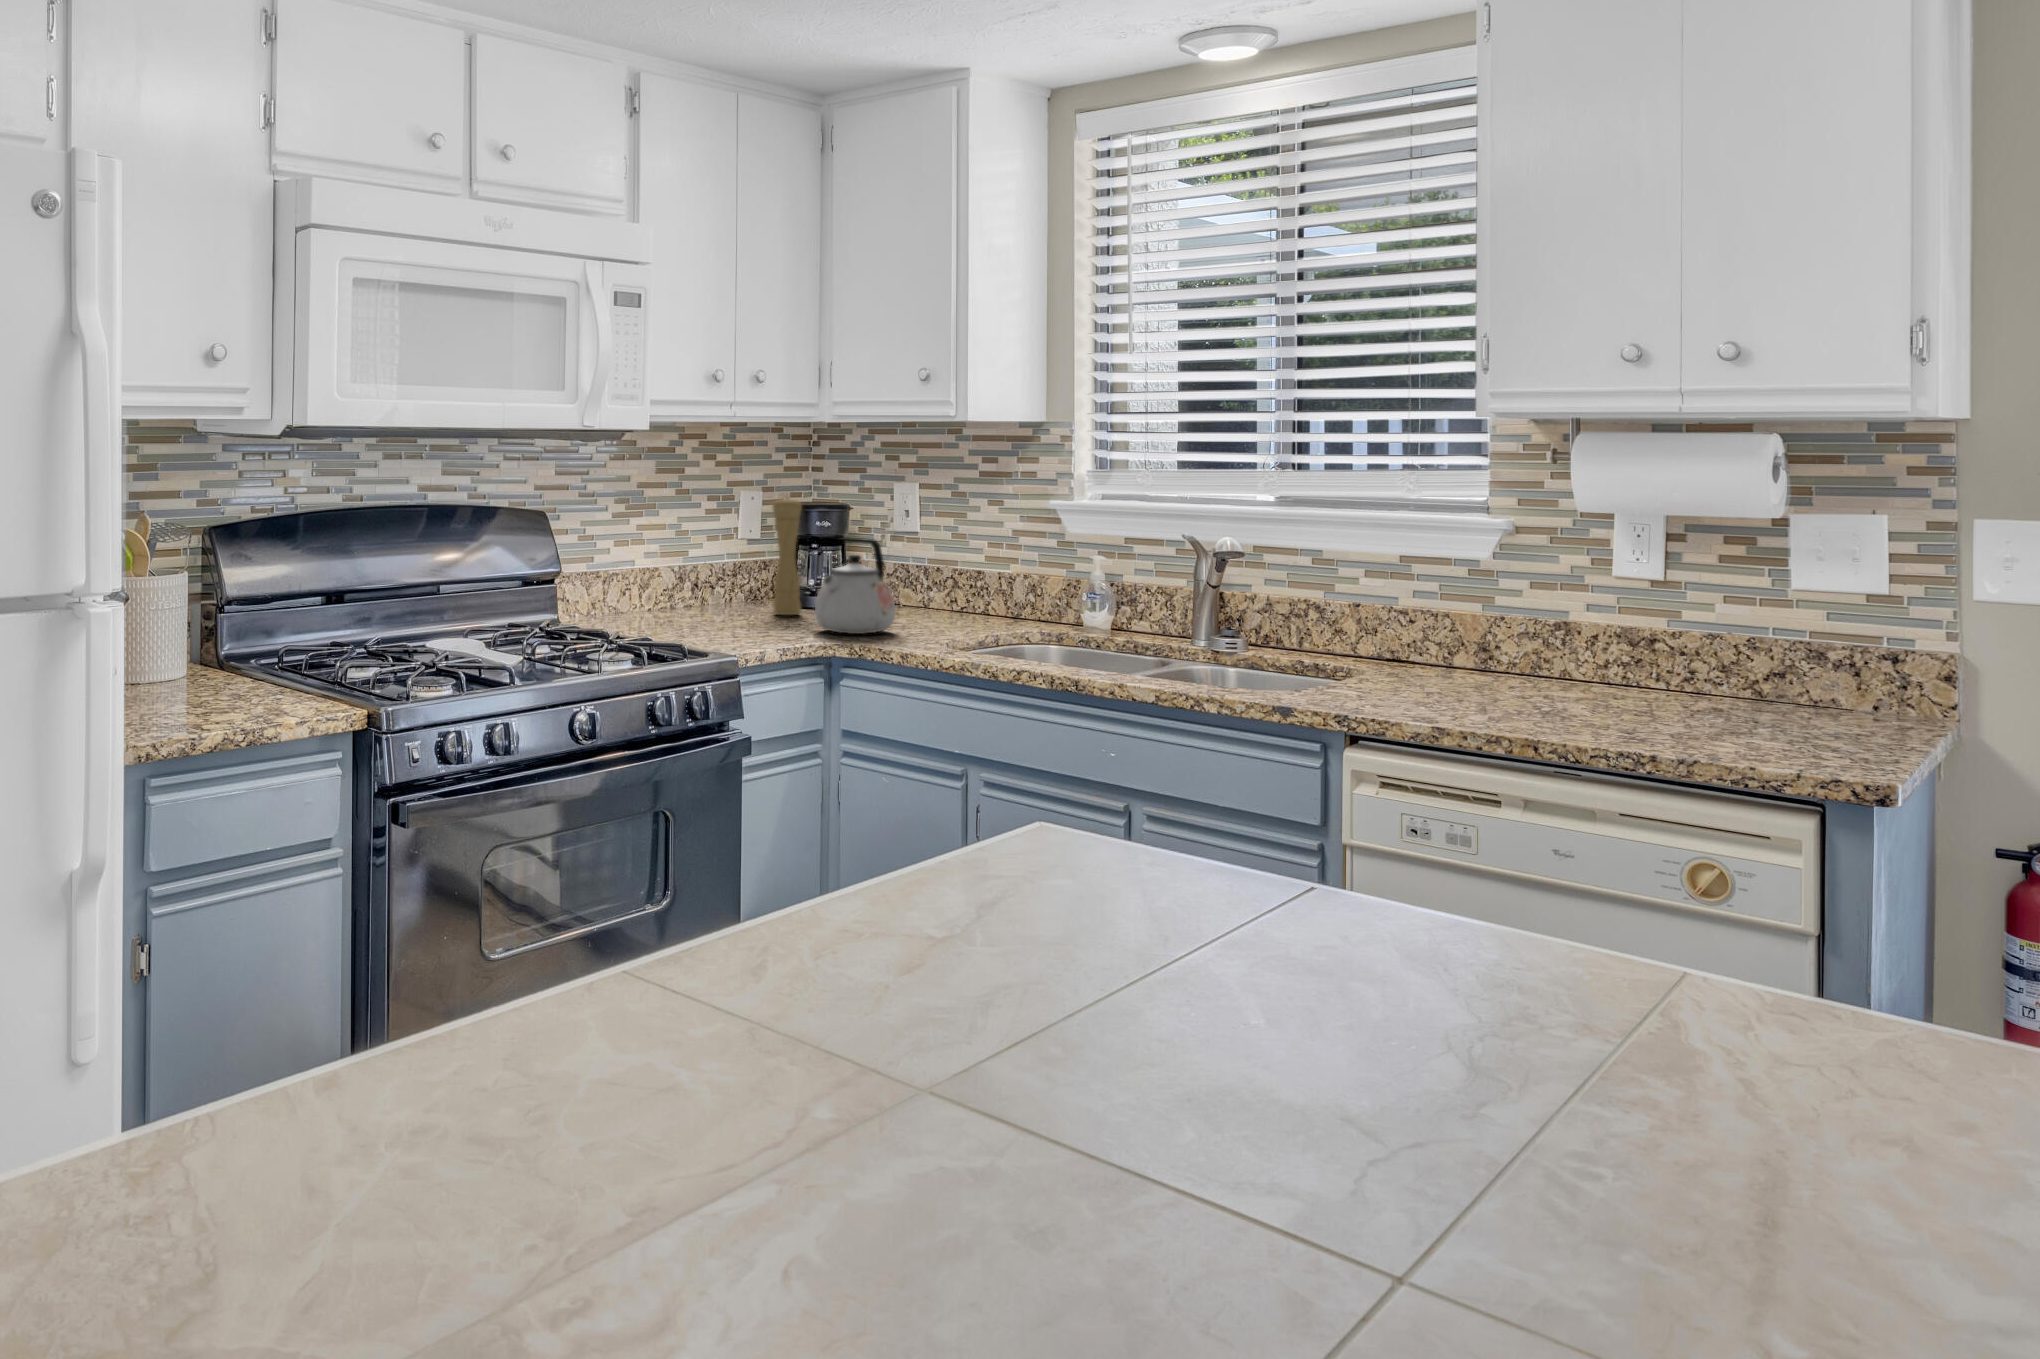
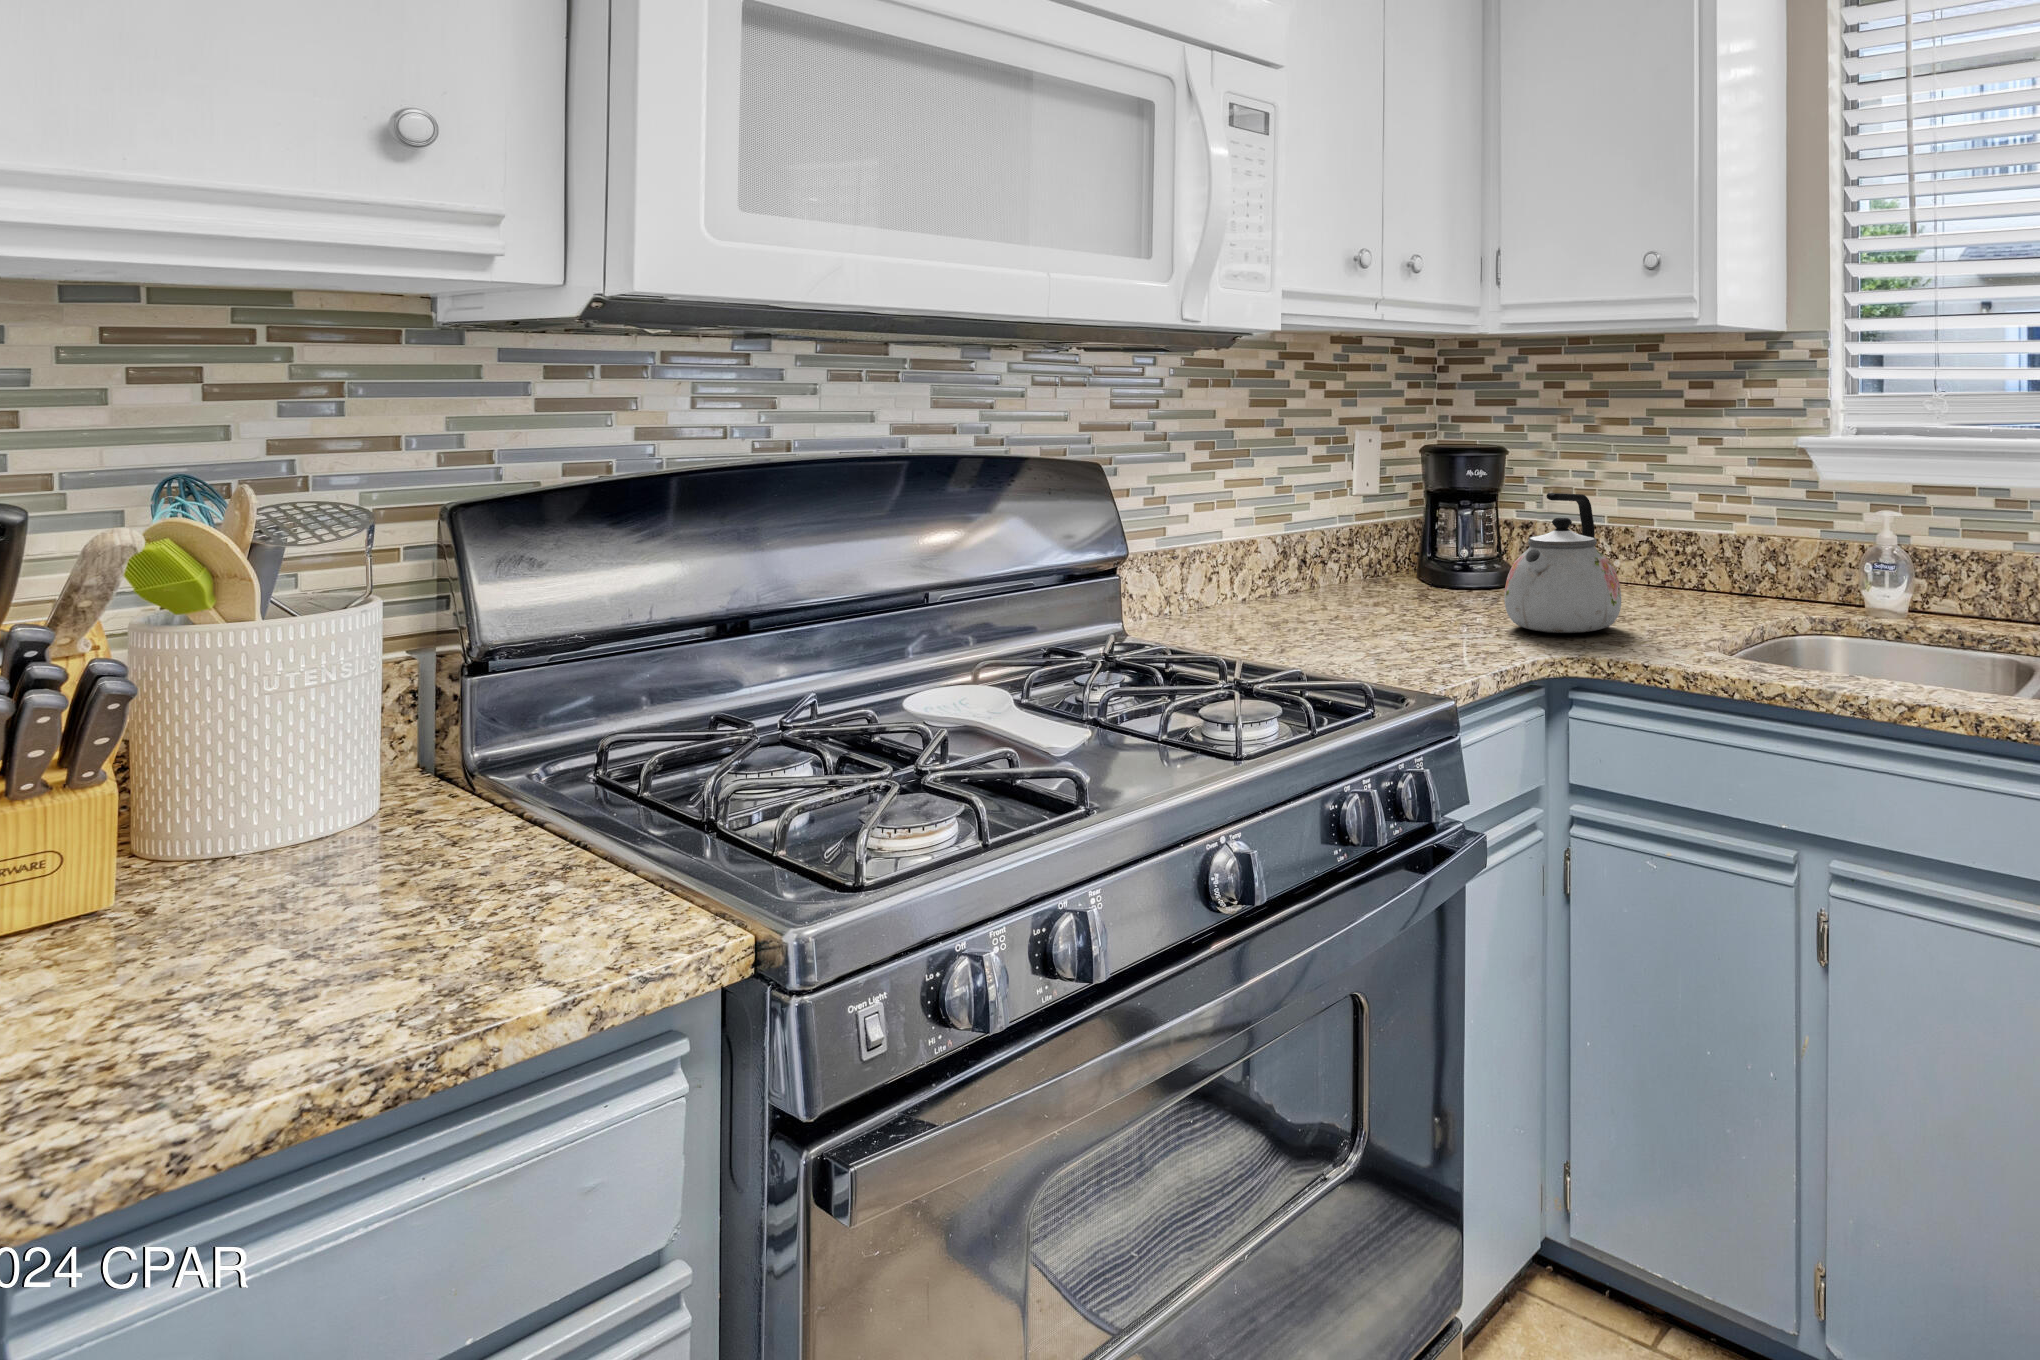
pepper mill: present [773,498,802,615] -> none [1409,437,1449,600]

